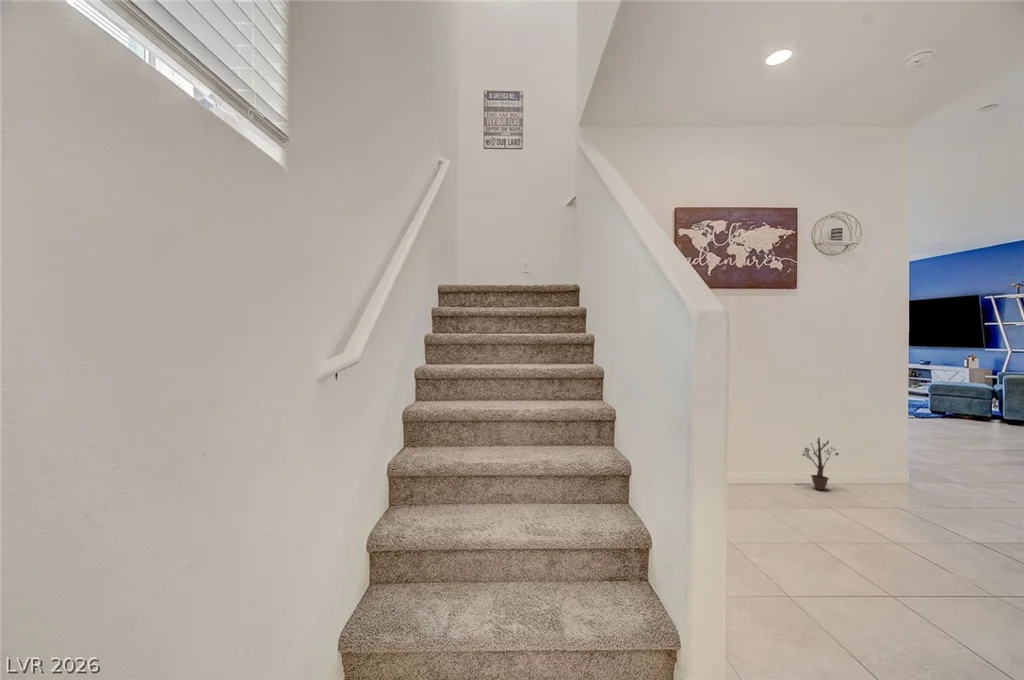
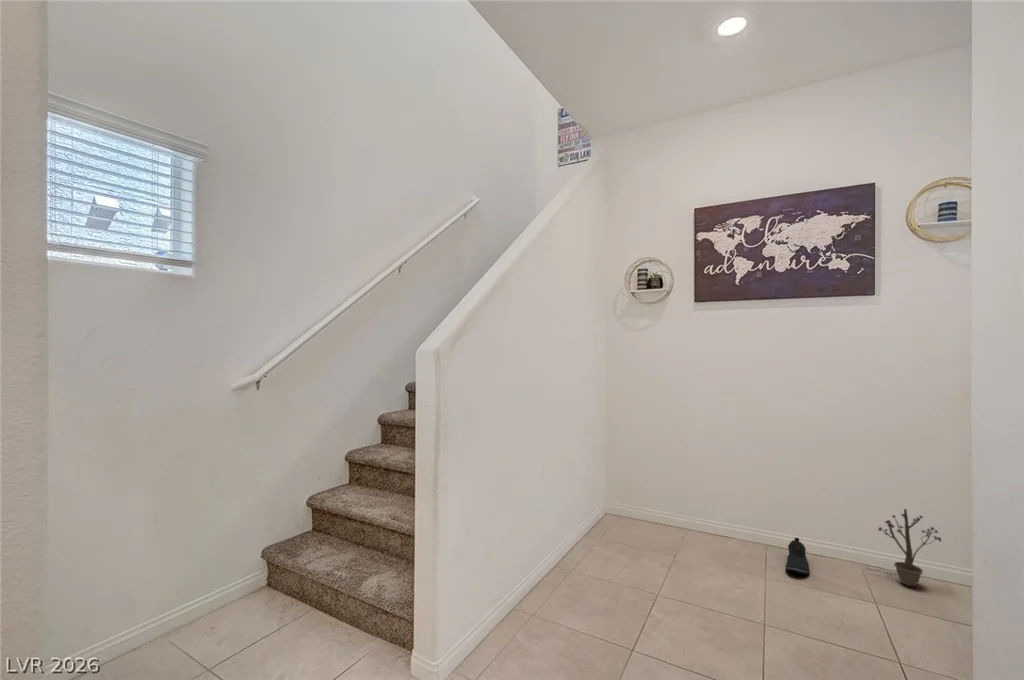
shoe: none [747,473,776,497] -> present [785,538,809,574]

